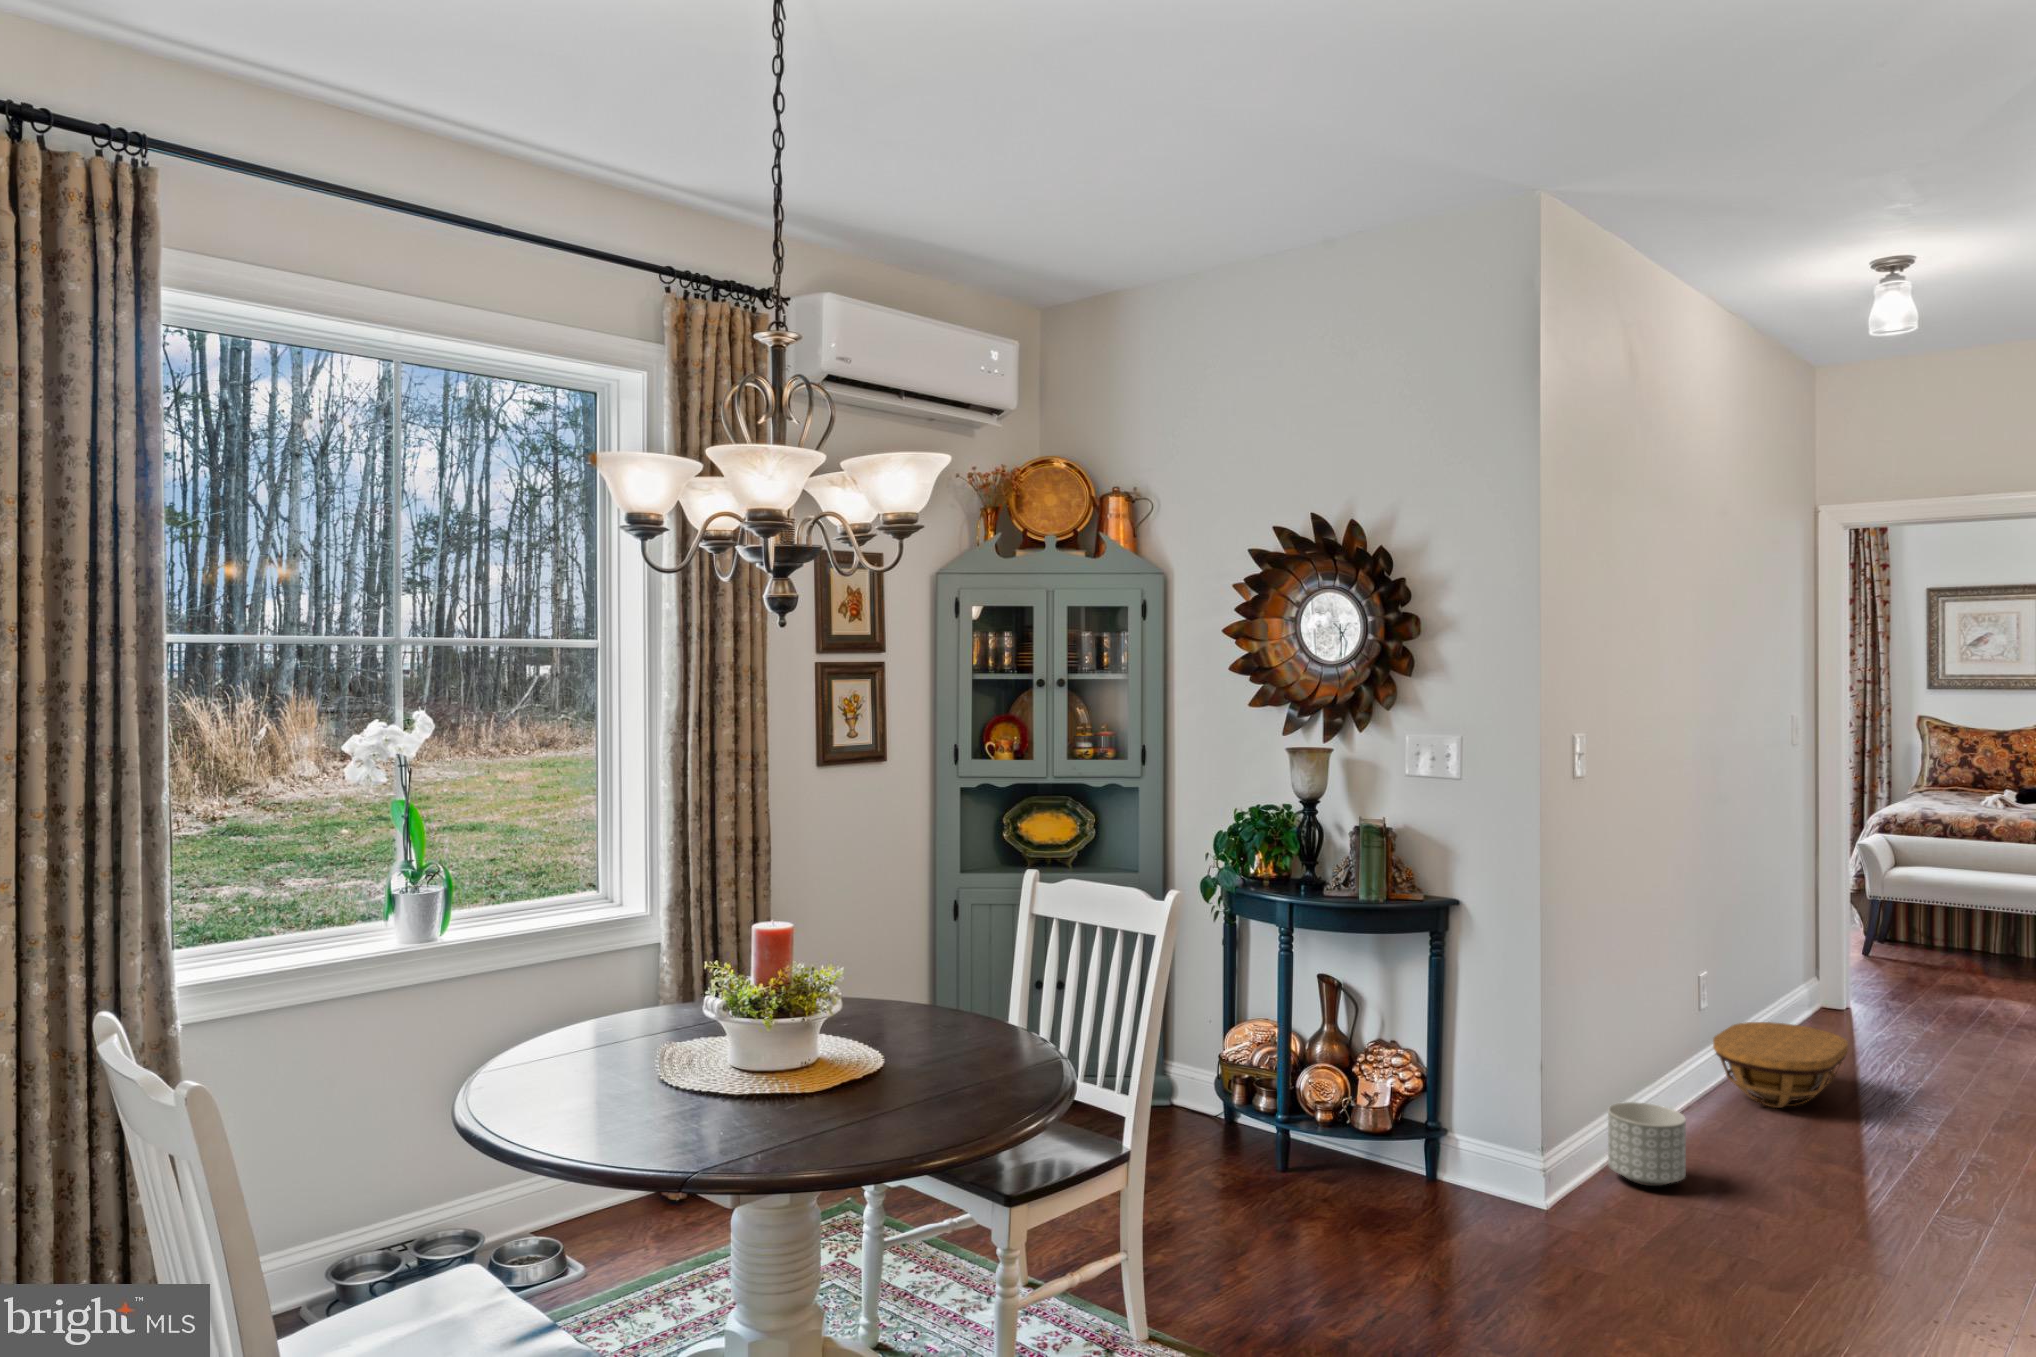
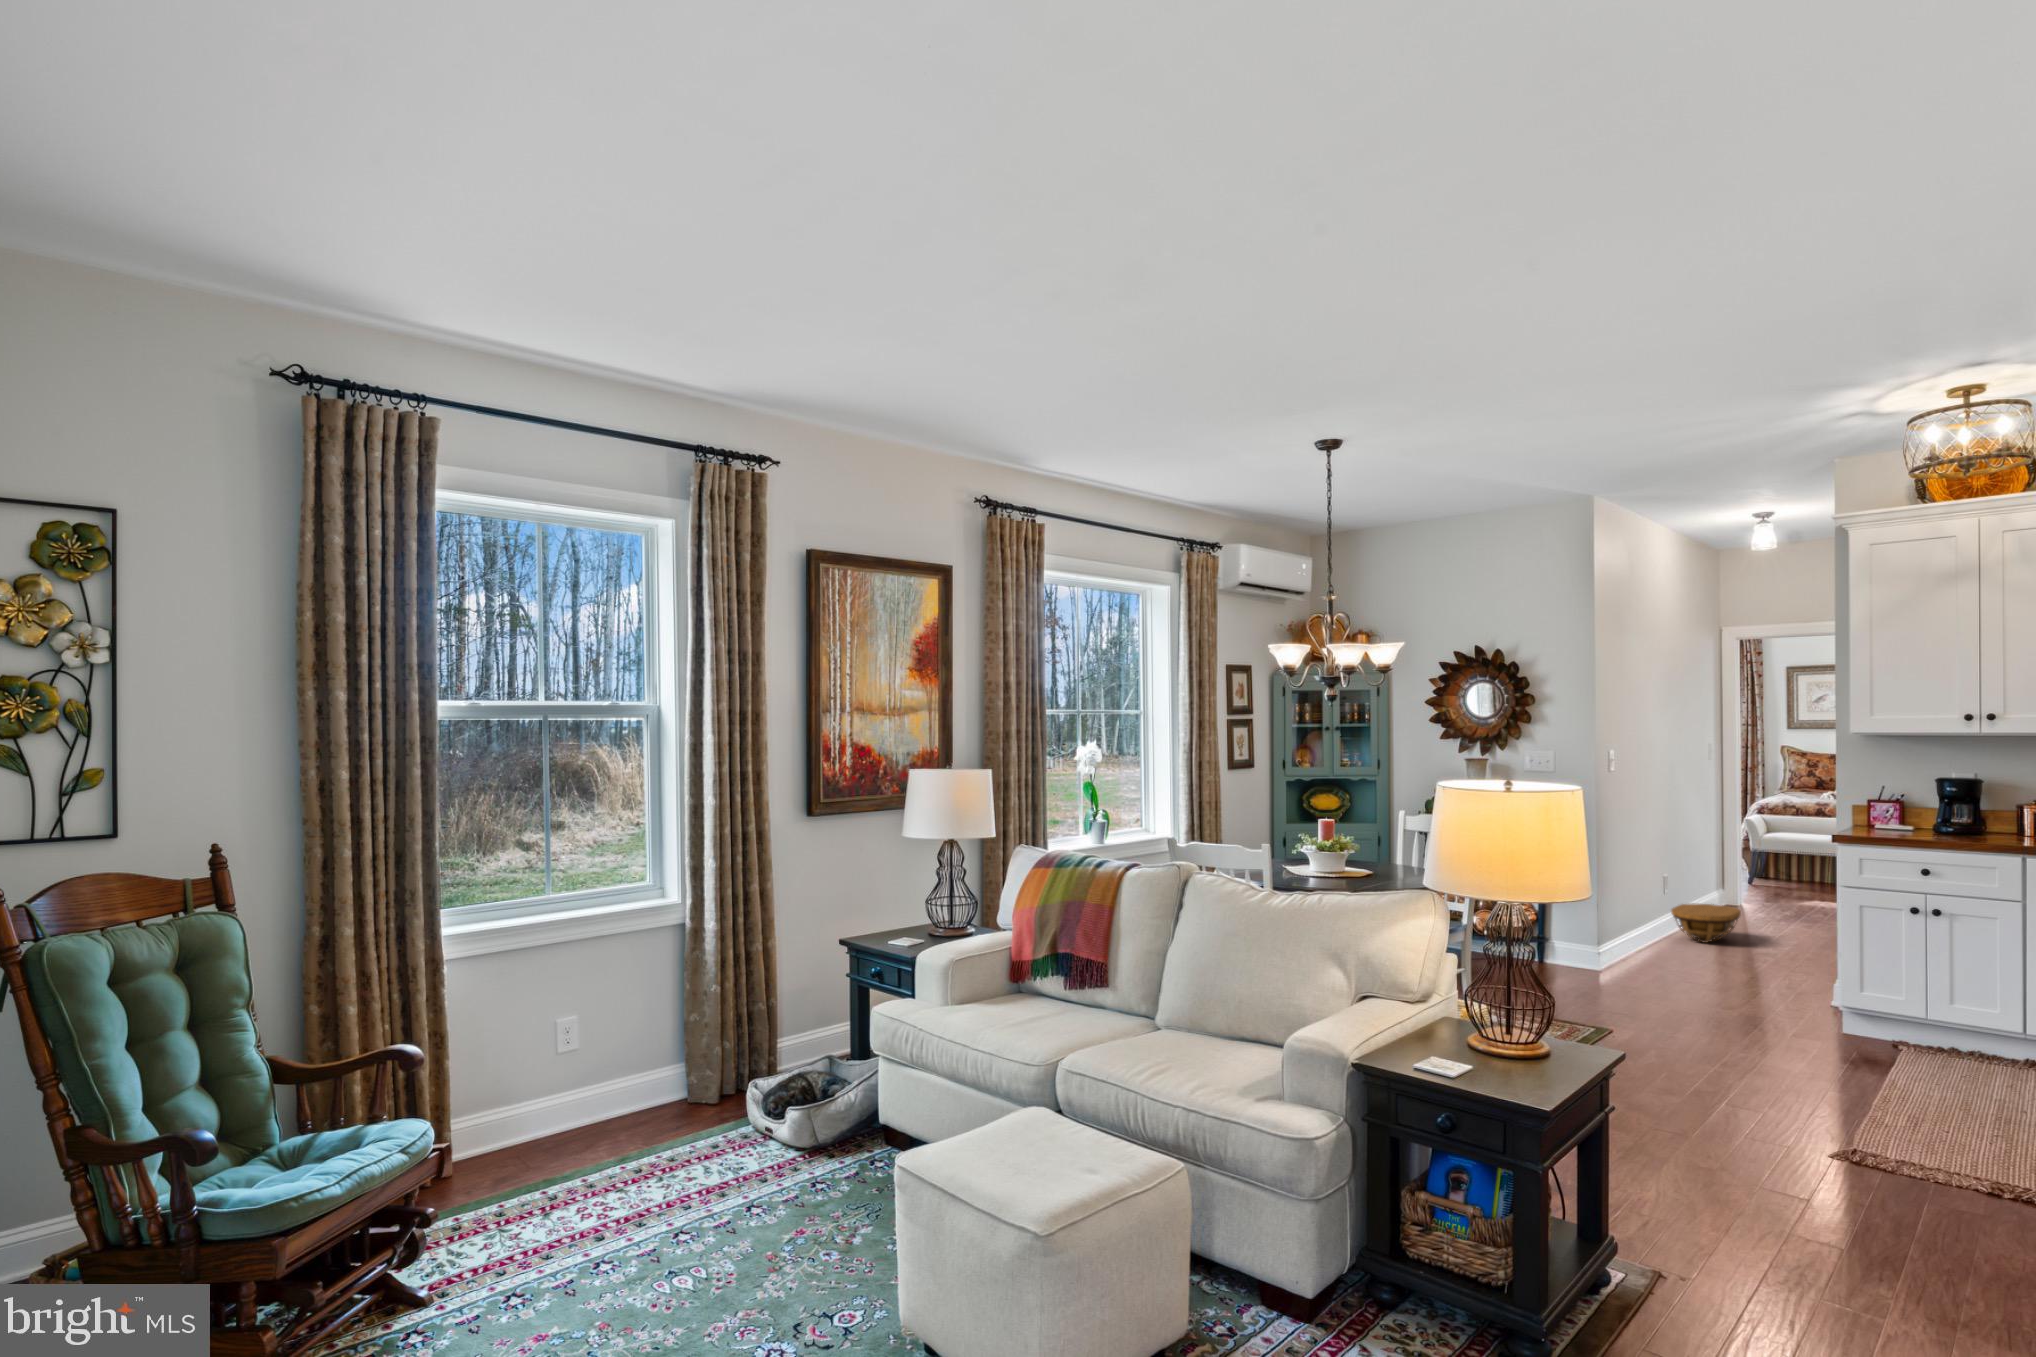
planter: present [1608,1102,1686,1186] -> none [1626,929,1665,966]

